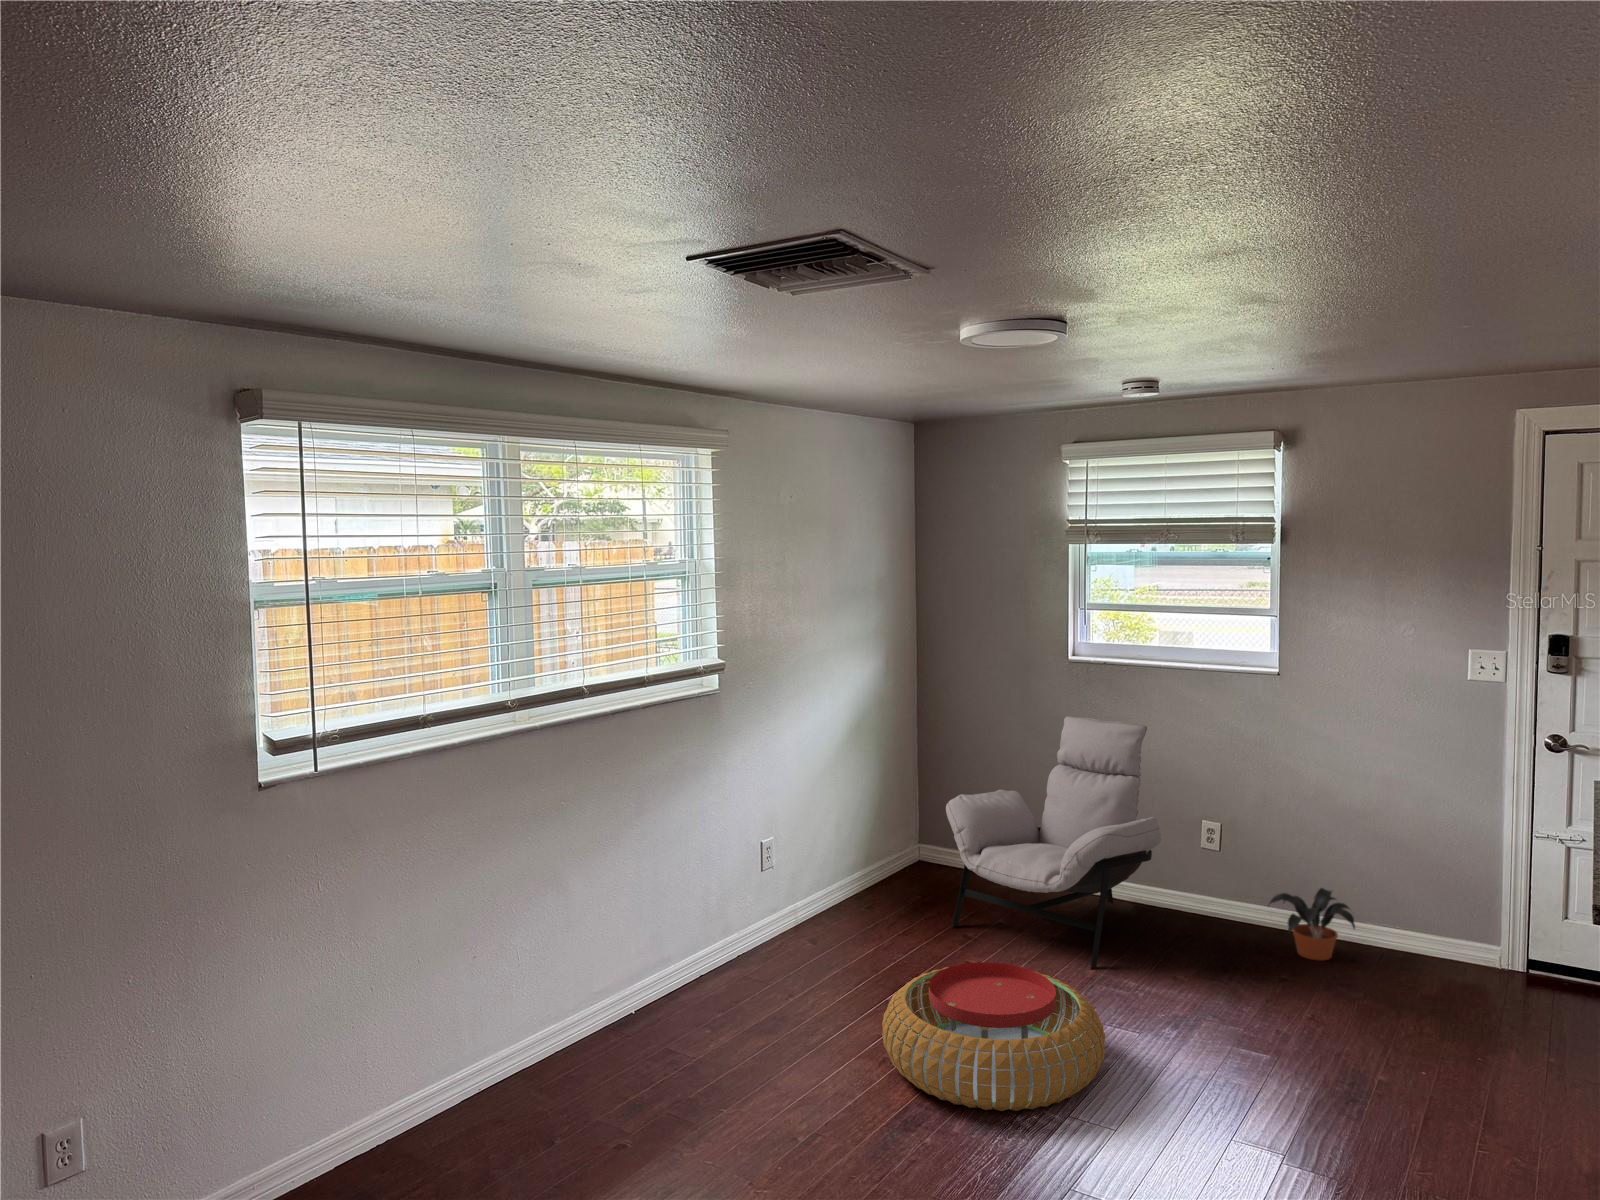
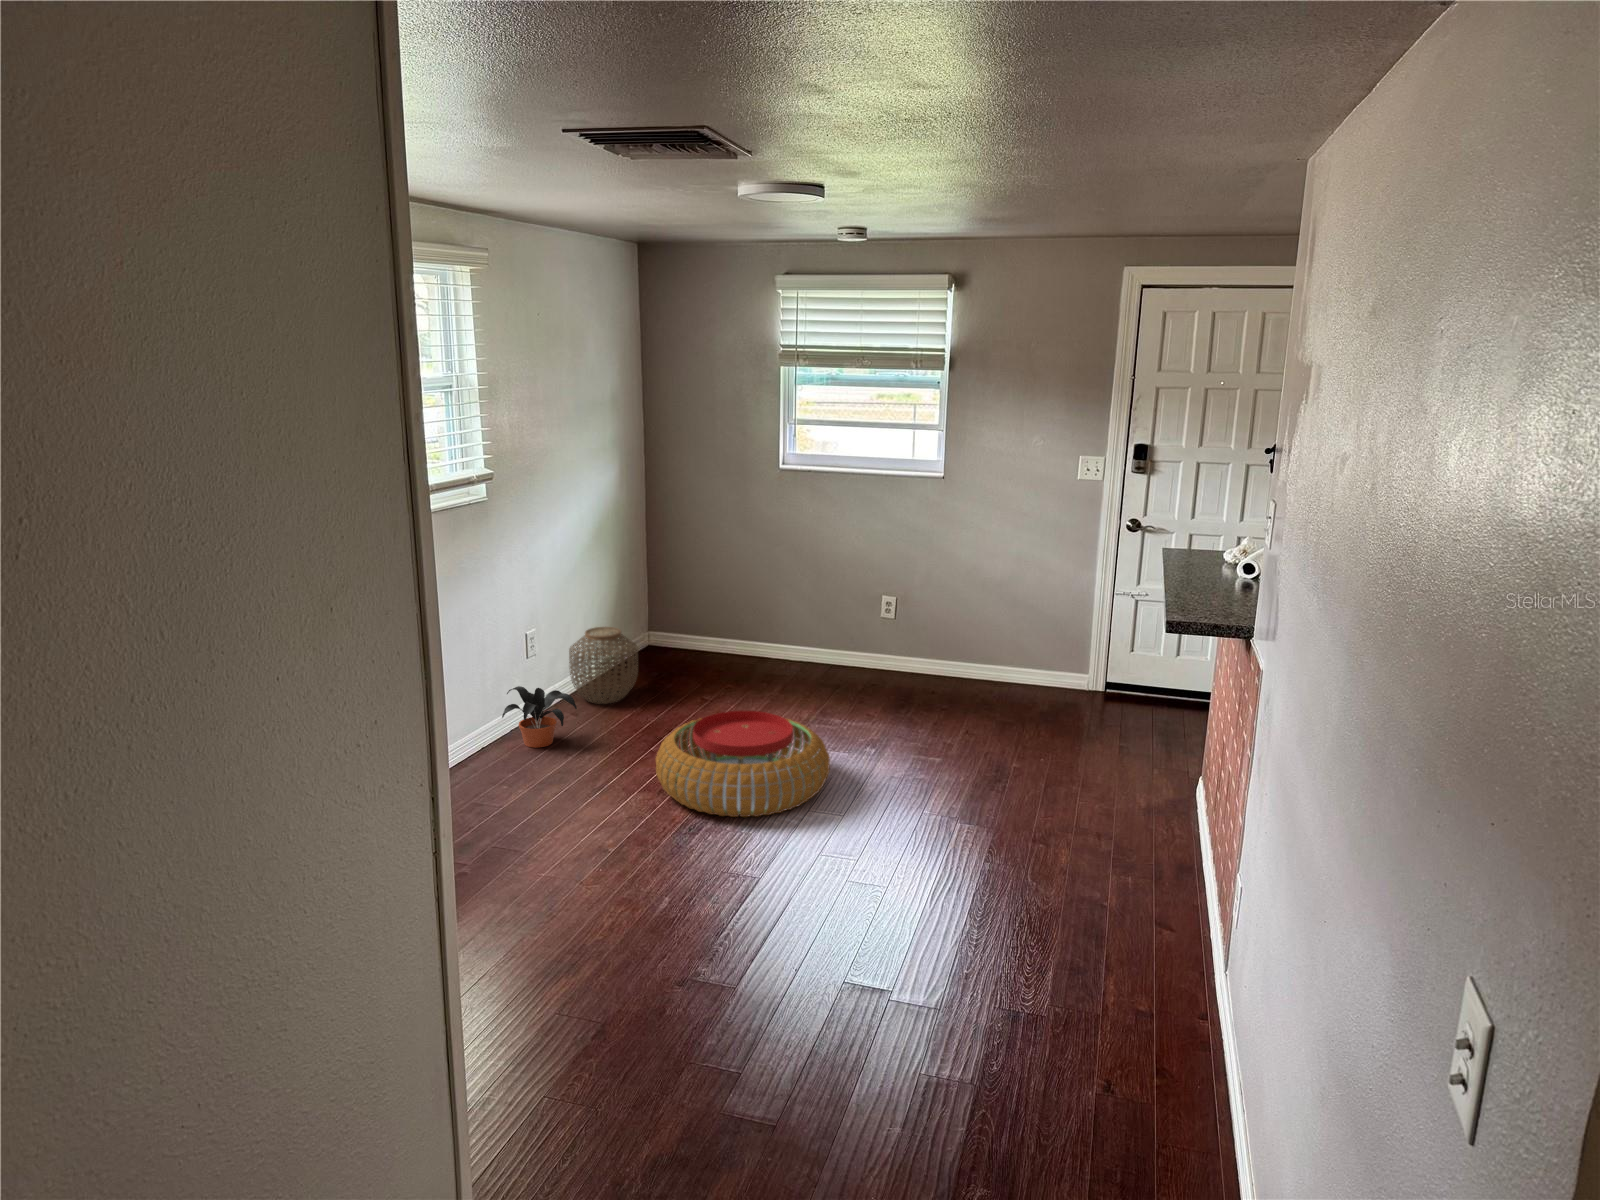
lounge chair: present [946,716,1161,970] -> none [682,514,855,714]
woven basket: none [814,842,893,934] -> present [569,627,638,704]
potted plant: present [1269,888,1355,960] -> present [502,686,577,748]

